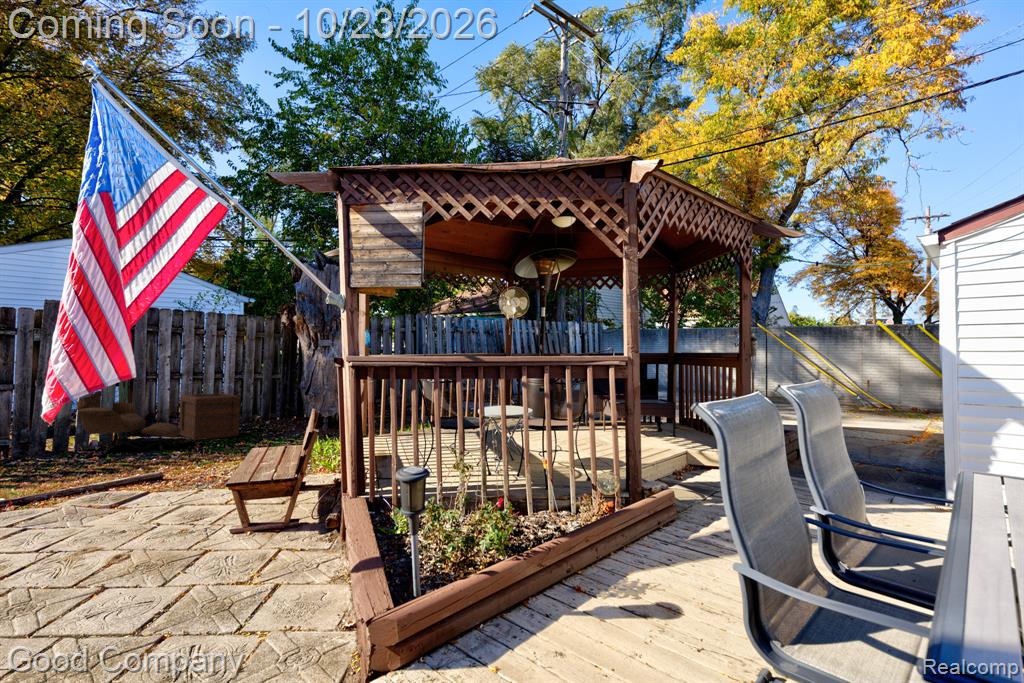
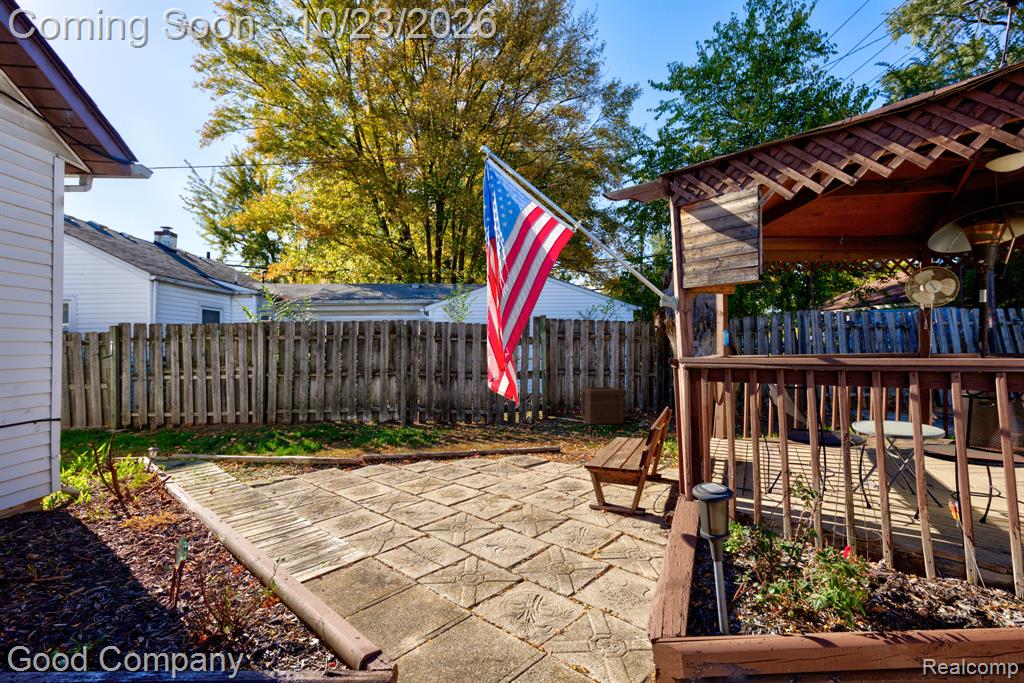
lounge chair: present [76,391,181,453] -> none [515,369,580,430]

